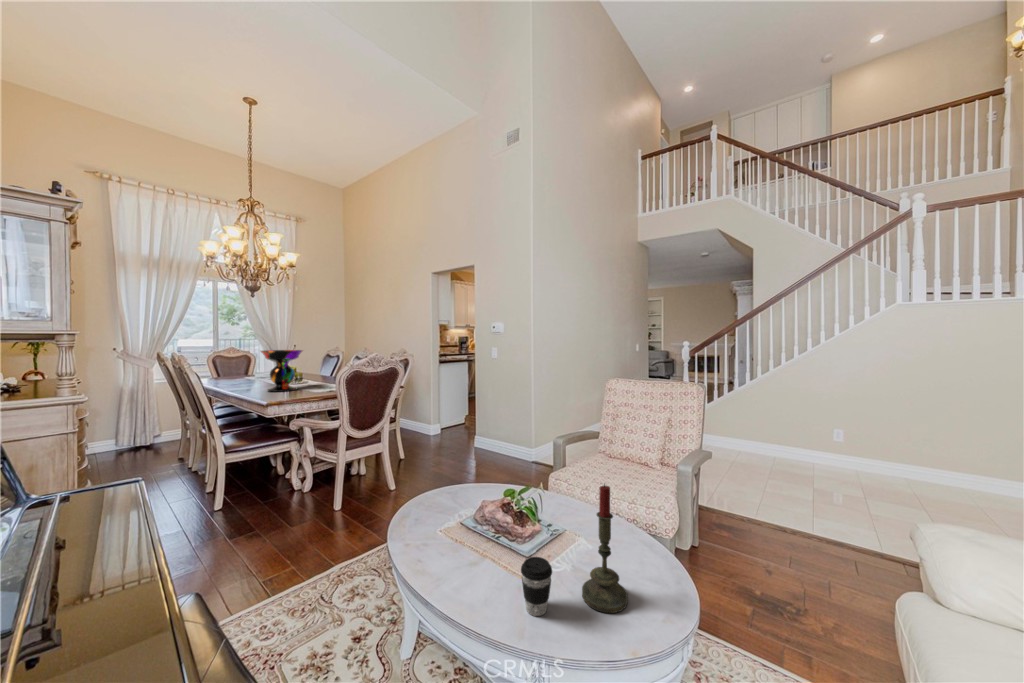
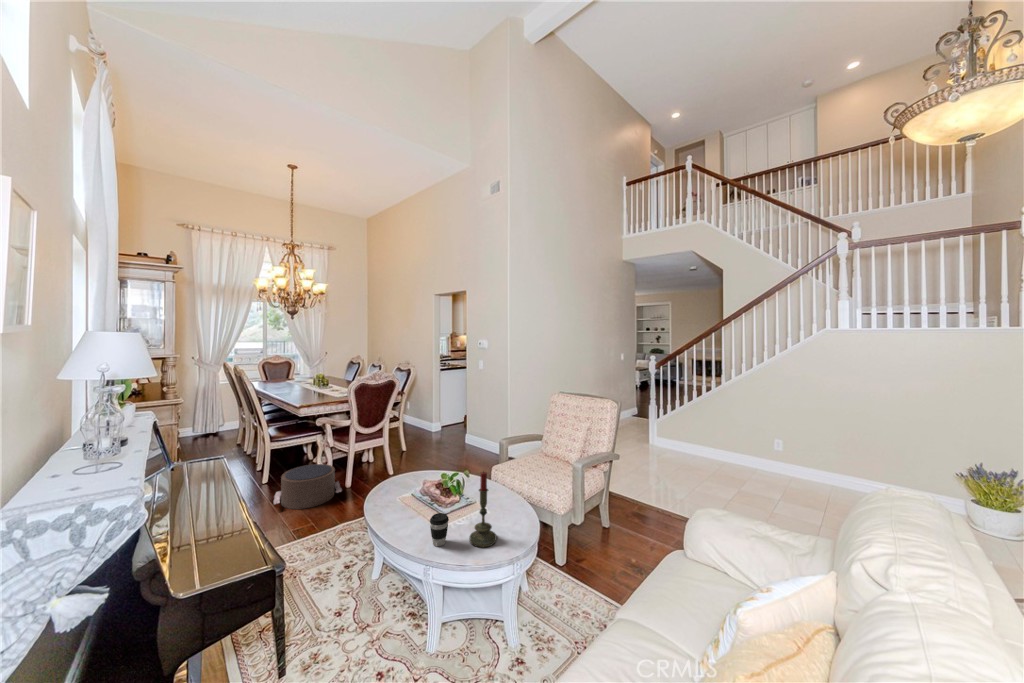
decorative bowl: present [261,350,303,392] -> none [296,363,329,396]
pouf: none [233,481,330,546] -> present [274,464,342,509]

